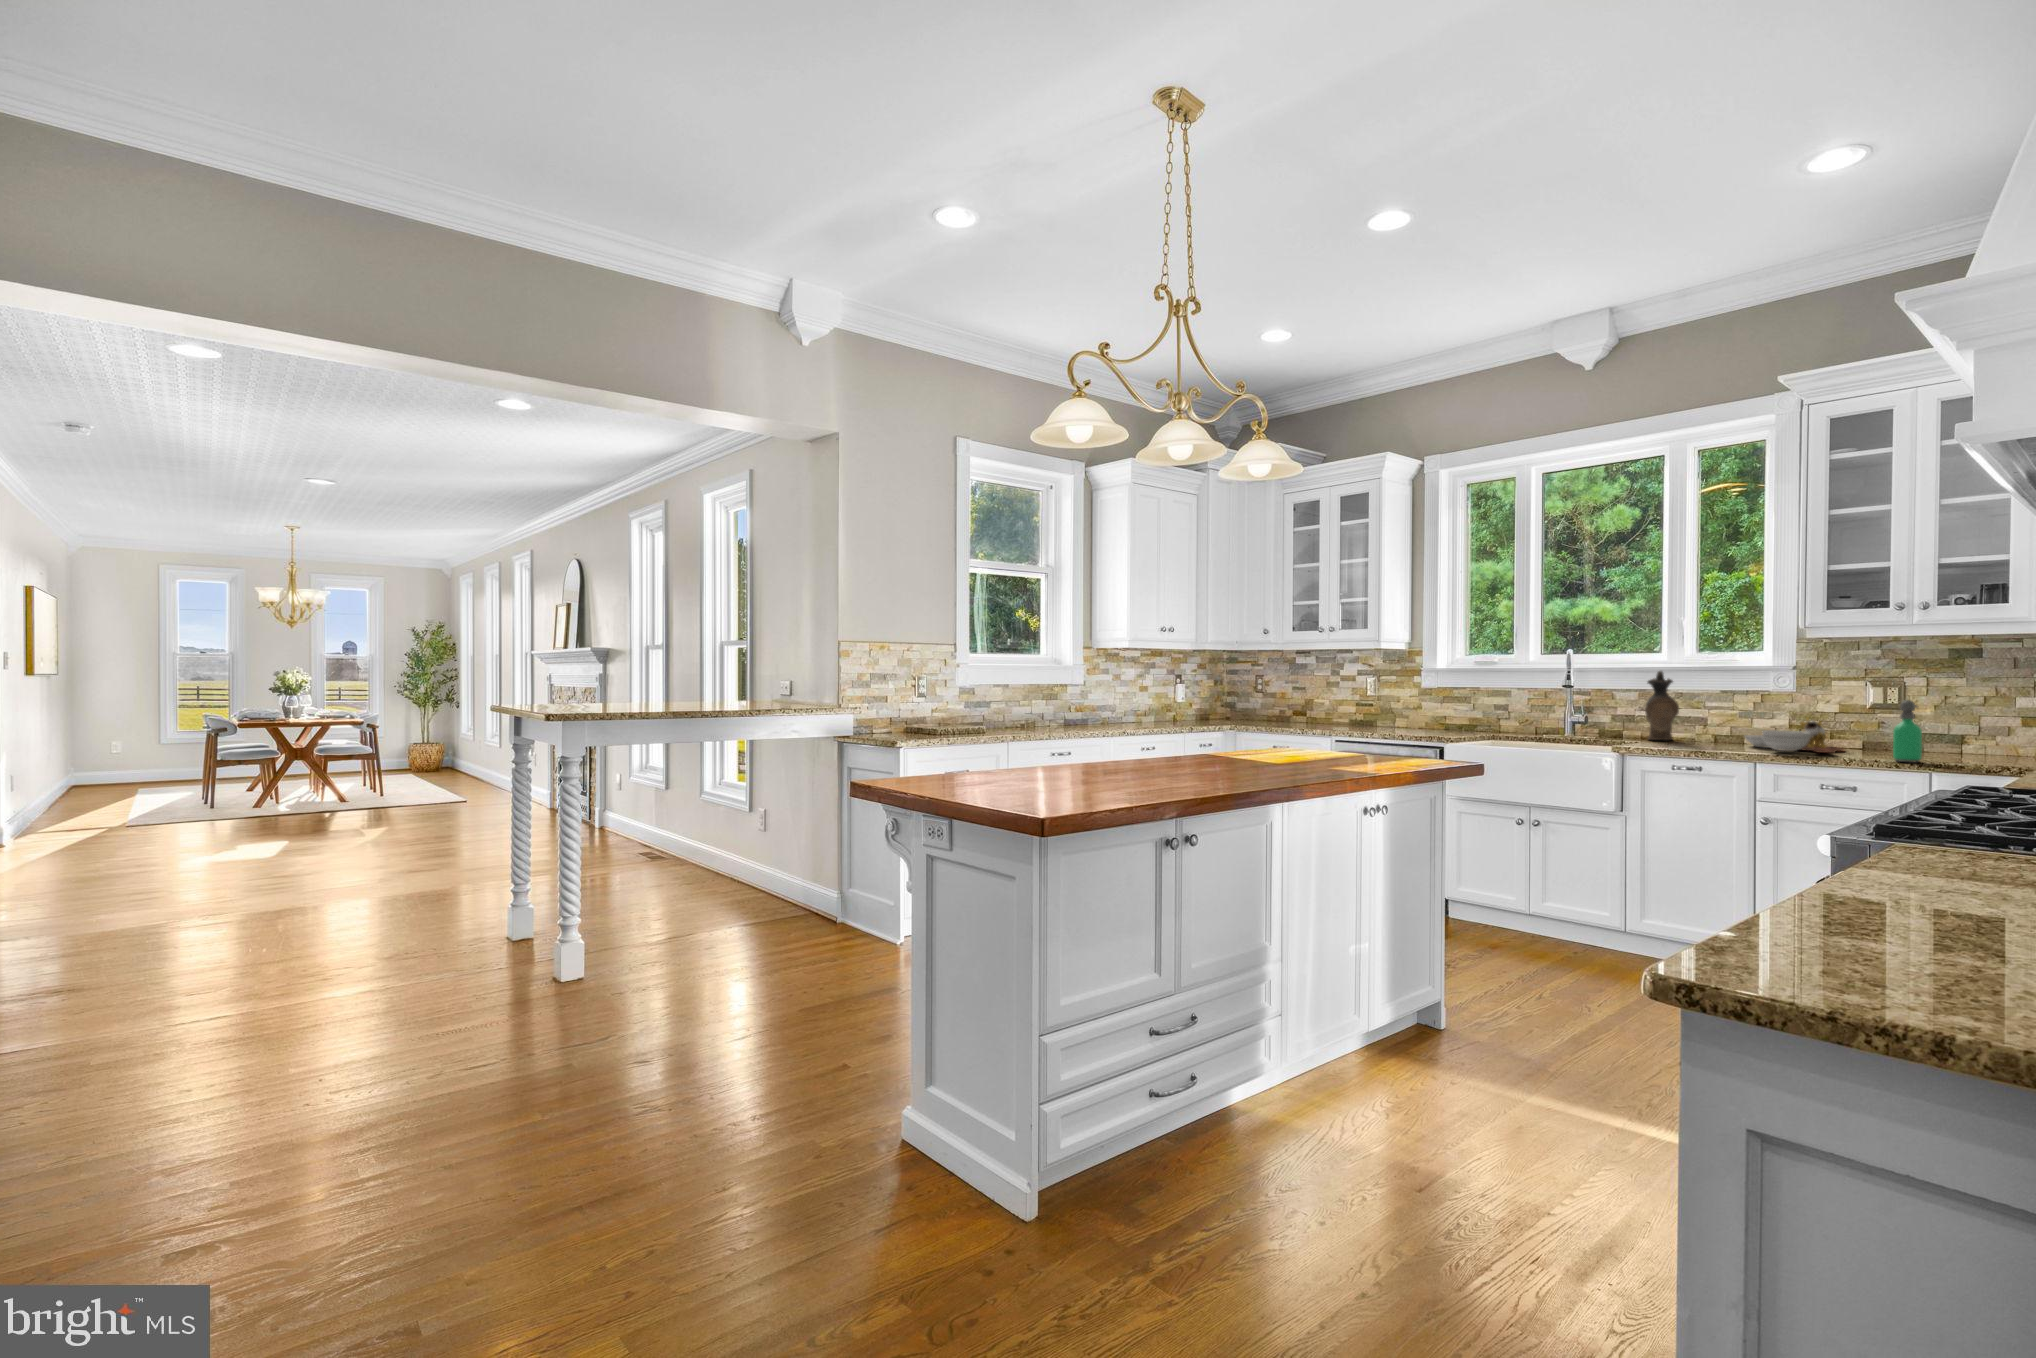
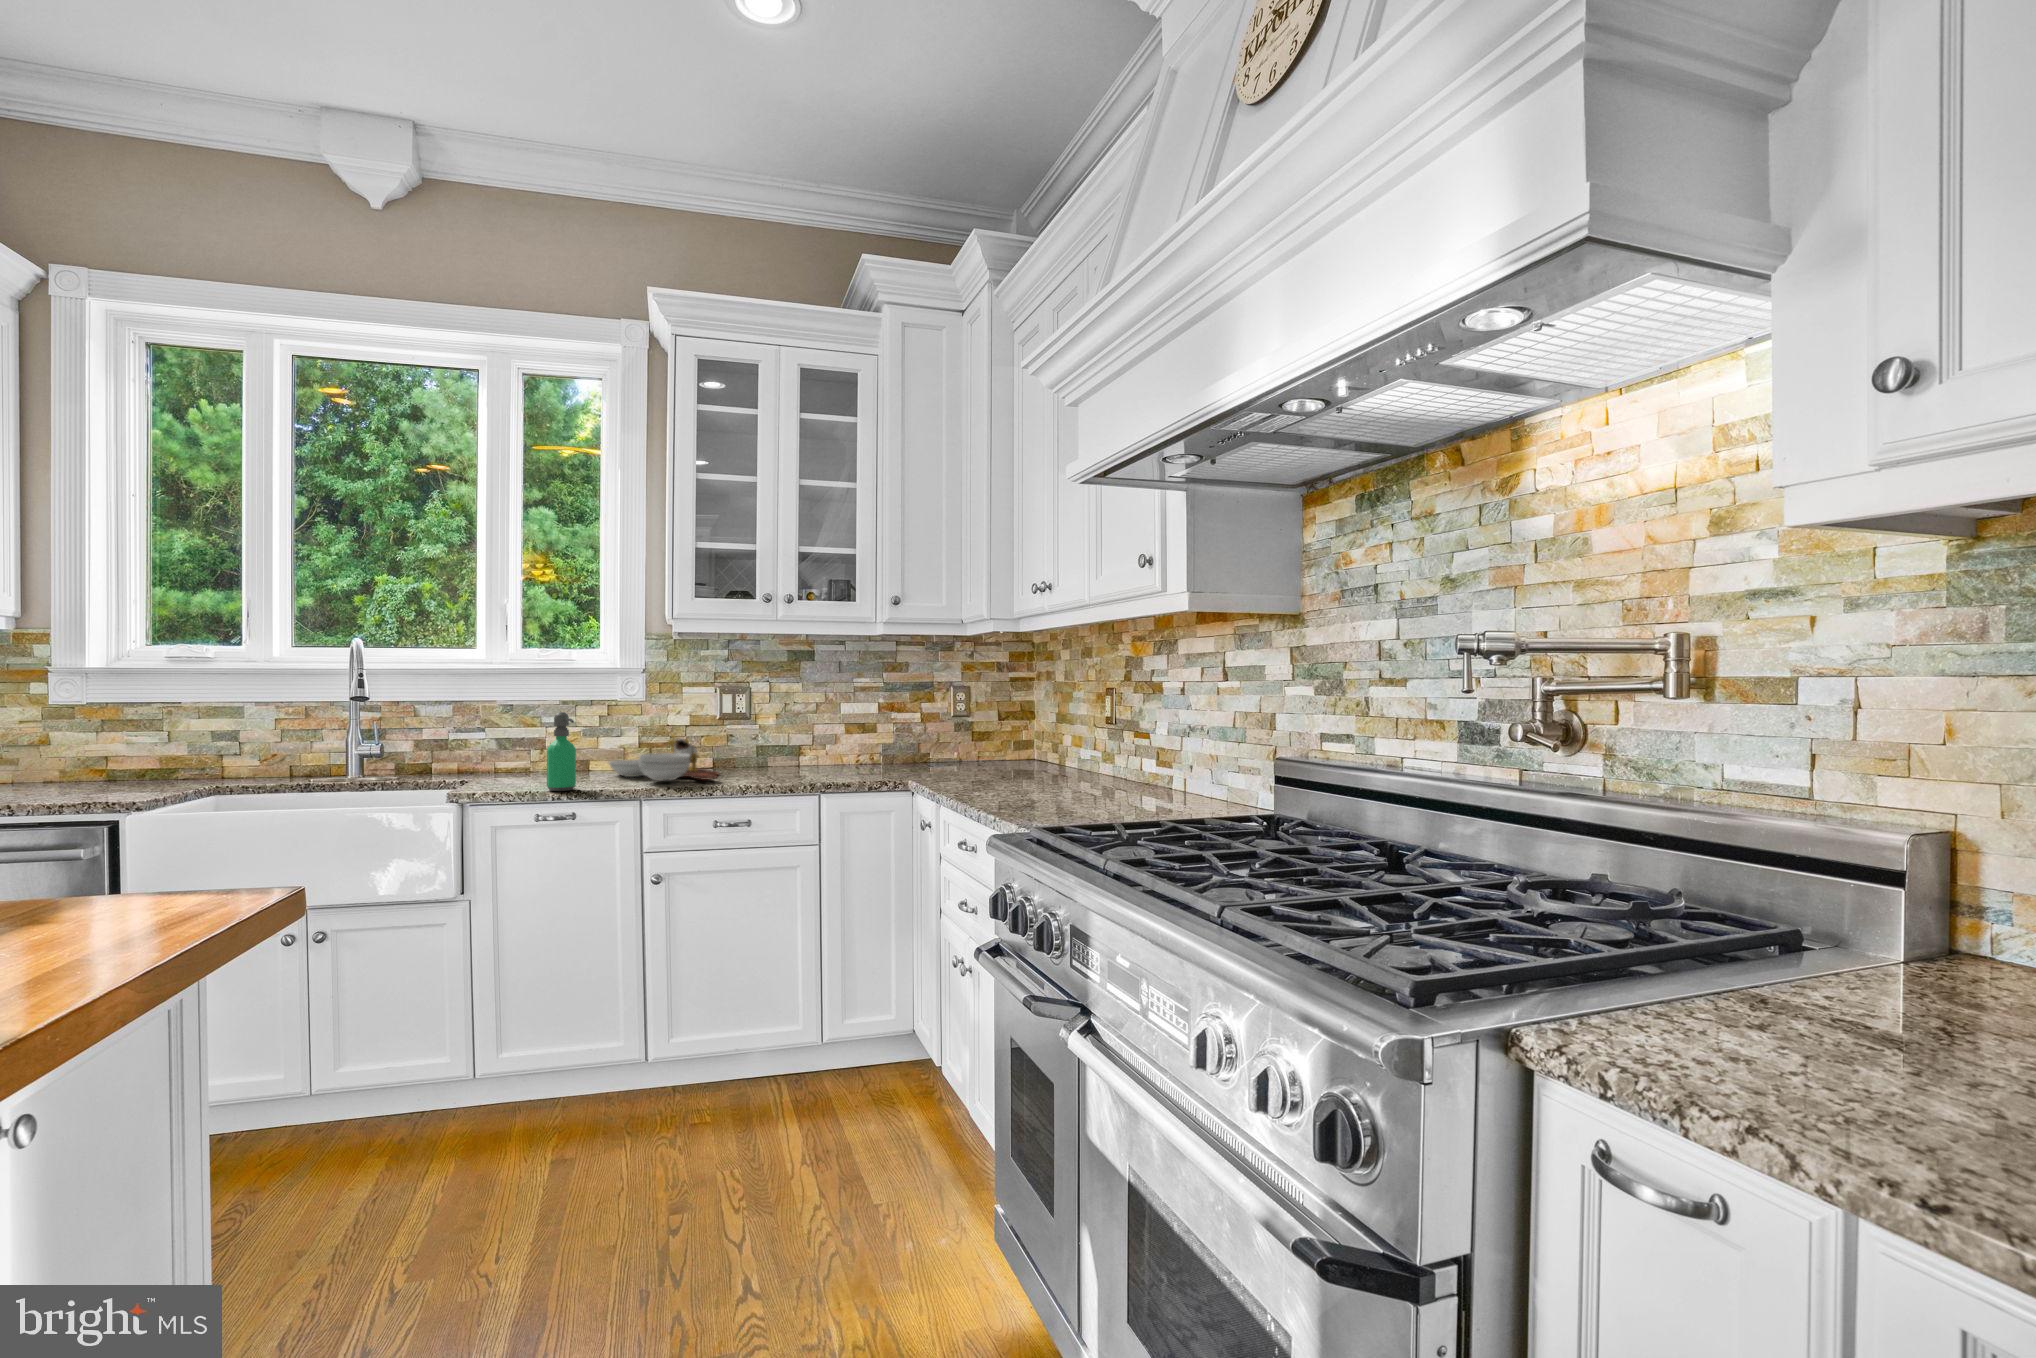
ceramic pitcher: present [1645,671,1679,740] -> none [480,675,526,777]
soap dispenser: present [1893,700,1922,763] -> present [547,712,576,791]

